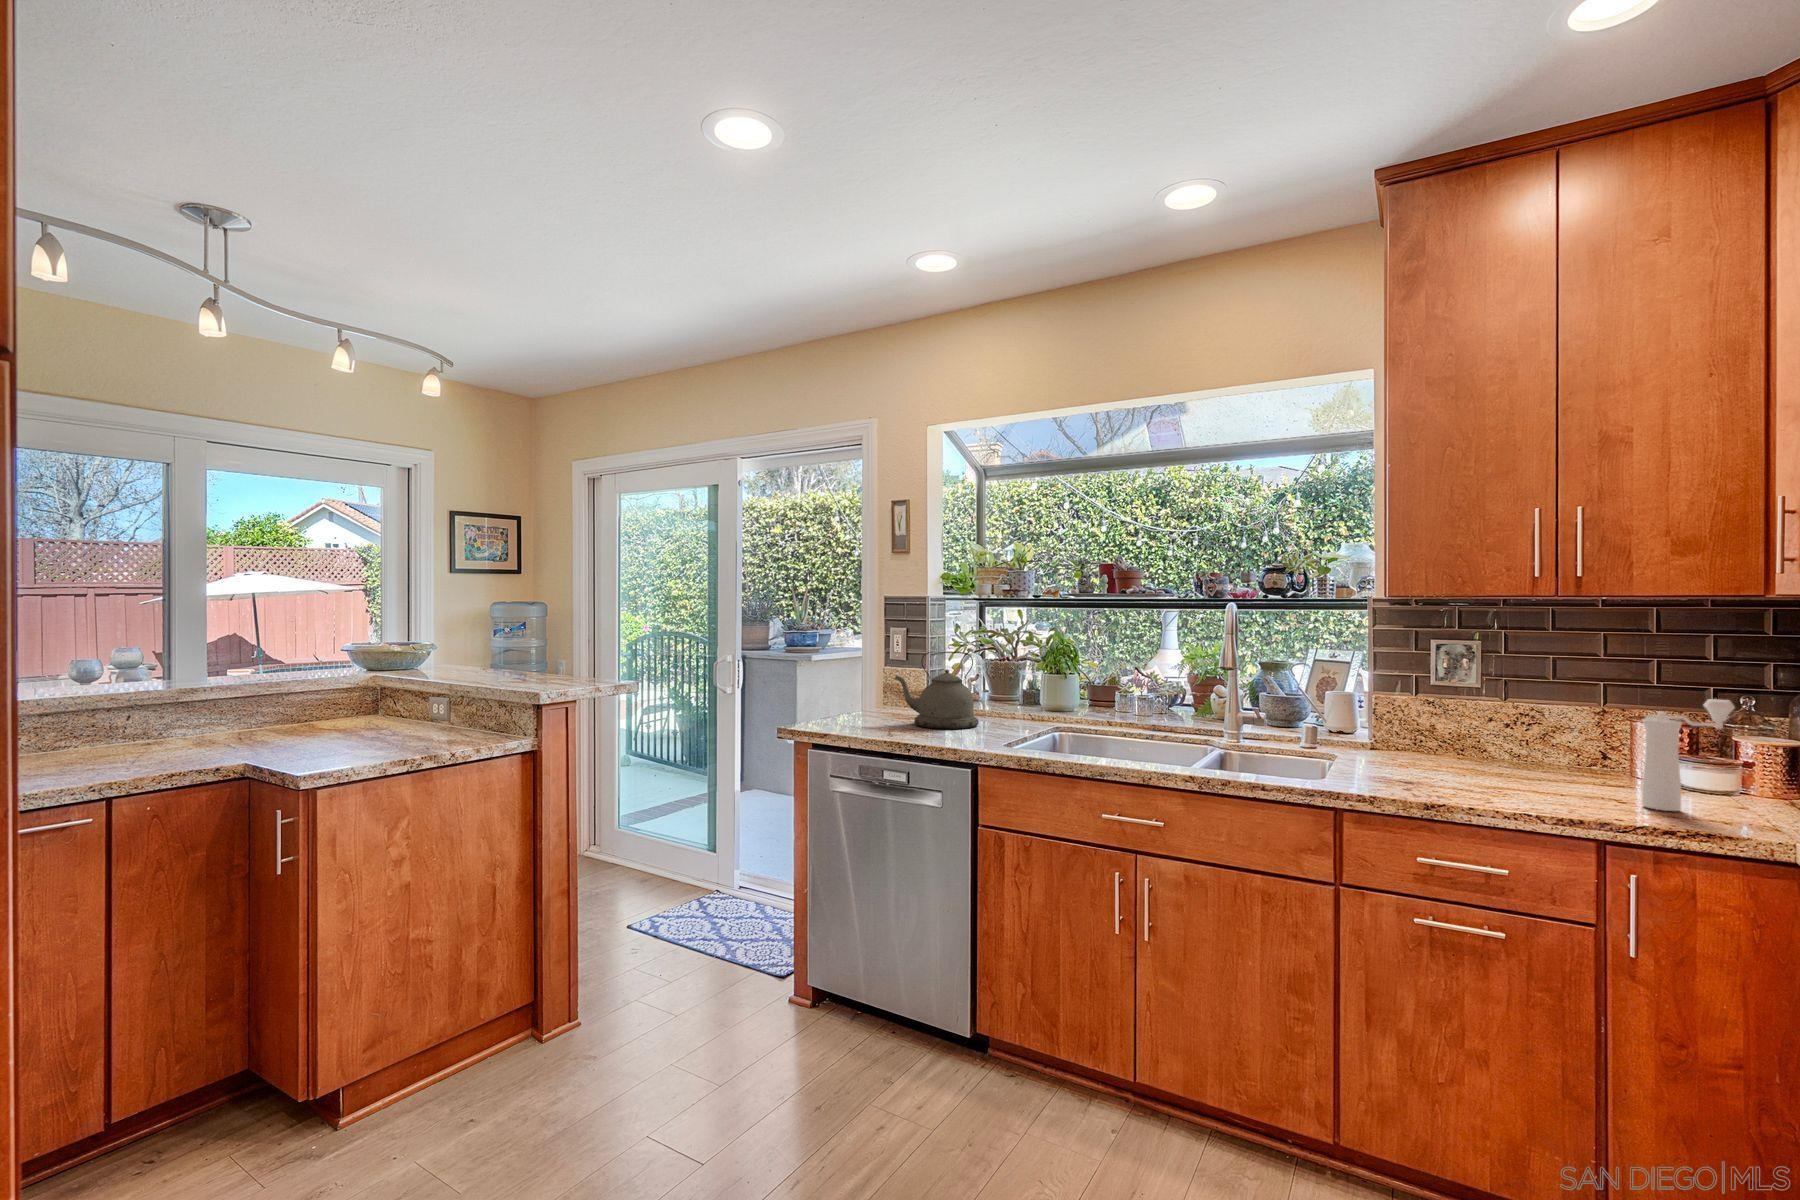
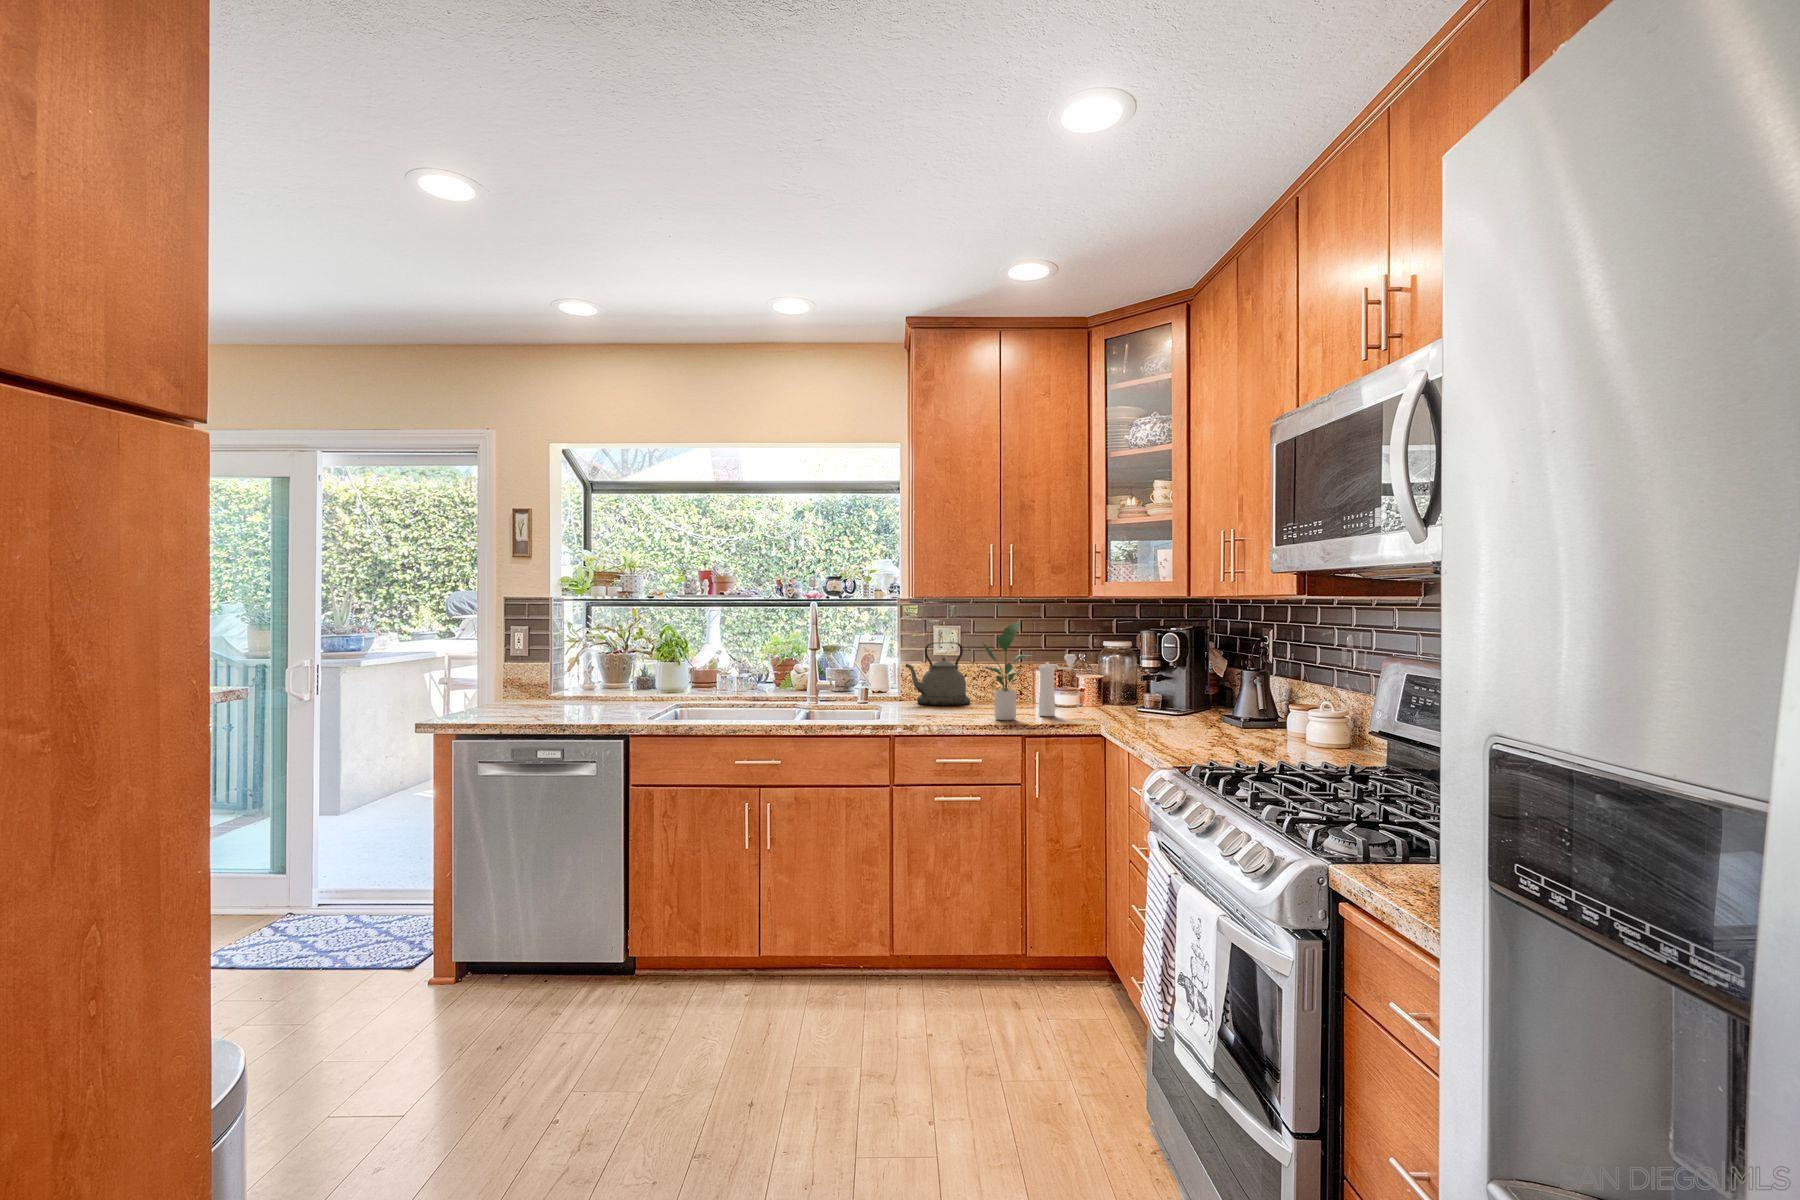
potted plant: none [1512,636,1628,811] -> present [983,621,1030,720]
kettle: present [895,652,979,729] -> present [906,642,970,706]

